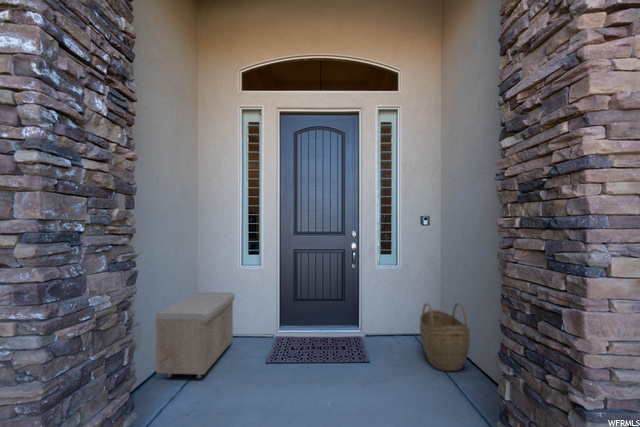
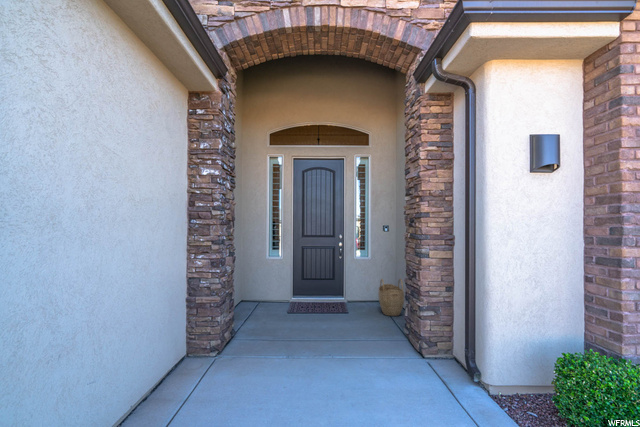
storage bench: present [156,292,235,378] -> none [229,273,266,318]

